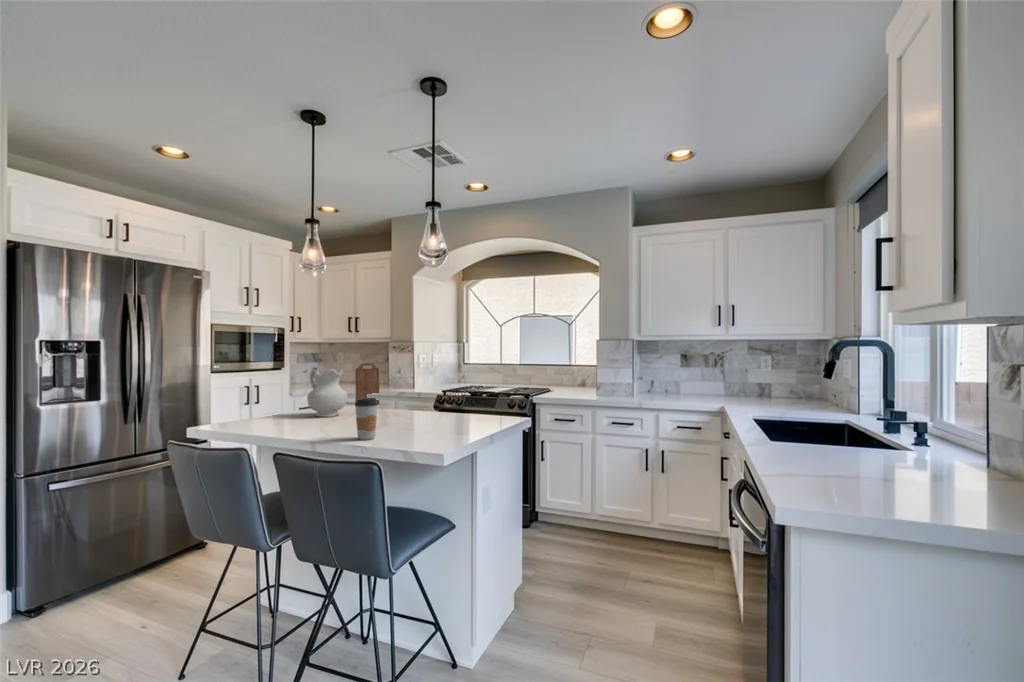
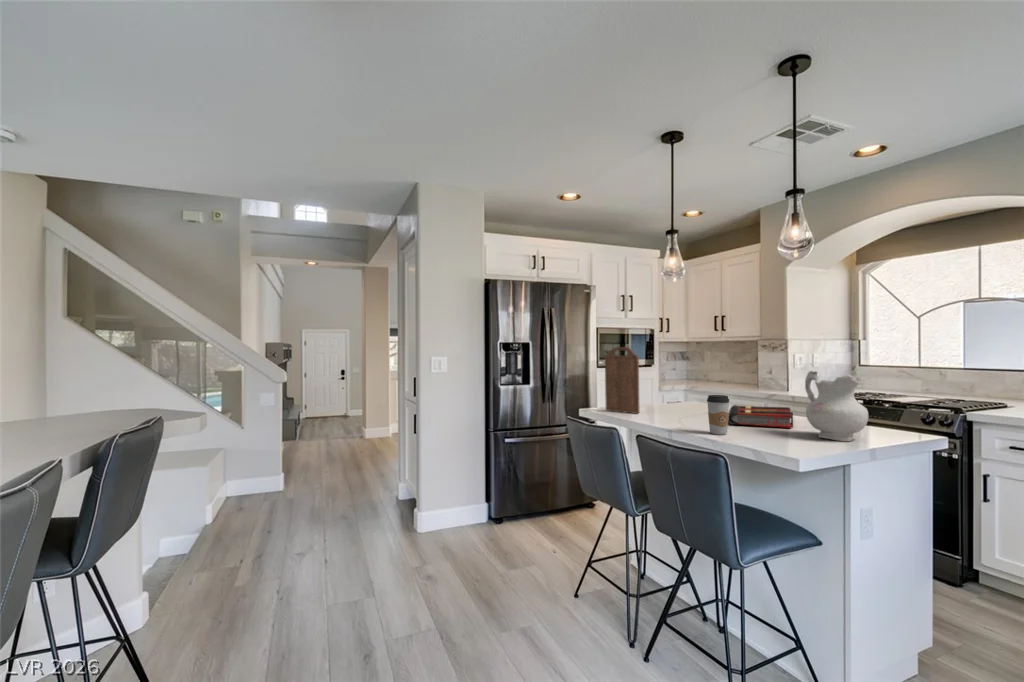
cutting board: present [355,363,379,404] -> present [605,347,639,414]
ceramic pitcher: present [307,367,347,417] -> present [805,371,868,441]
book: none [372,404,430,427] -> present [728,405,793,428]

